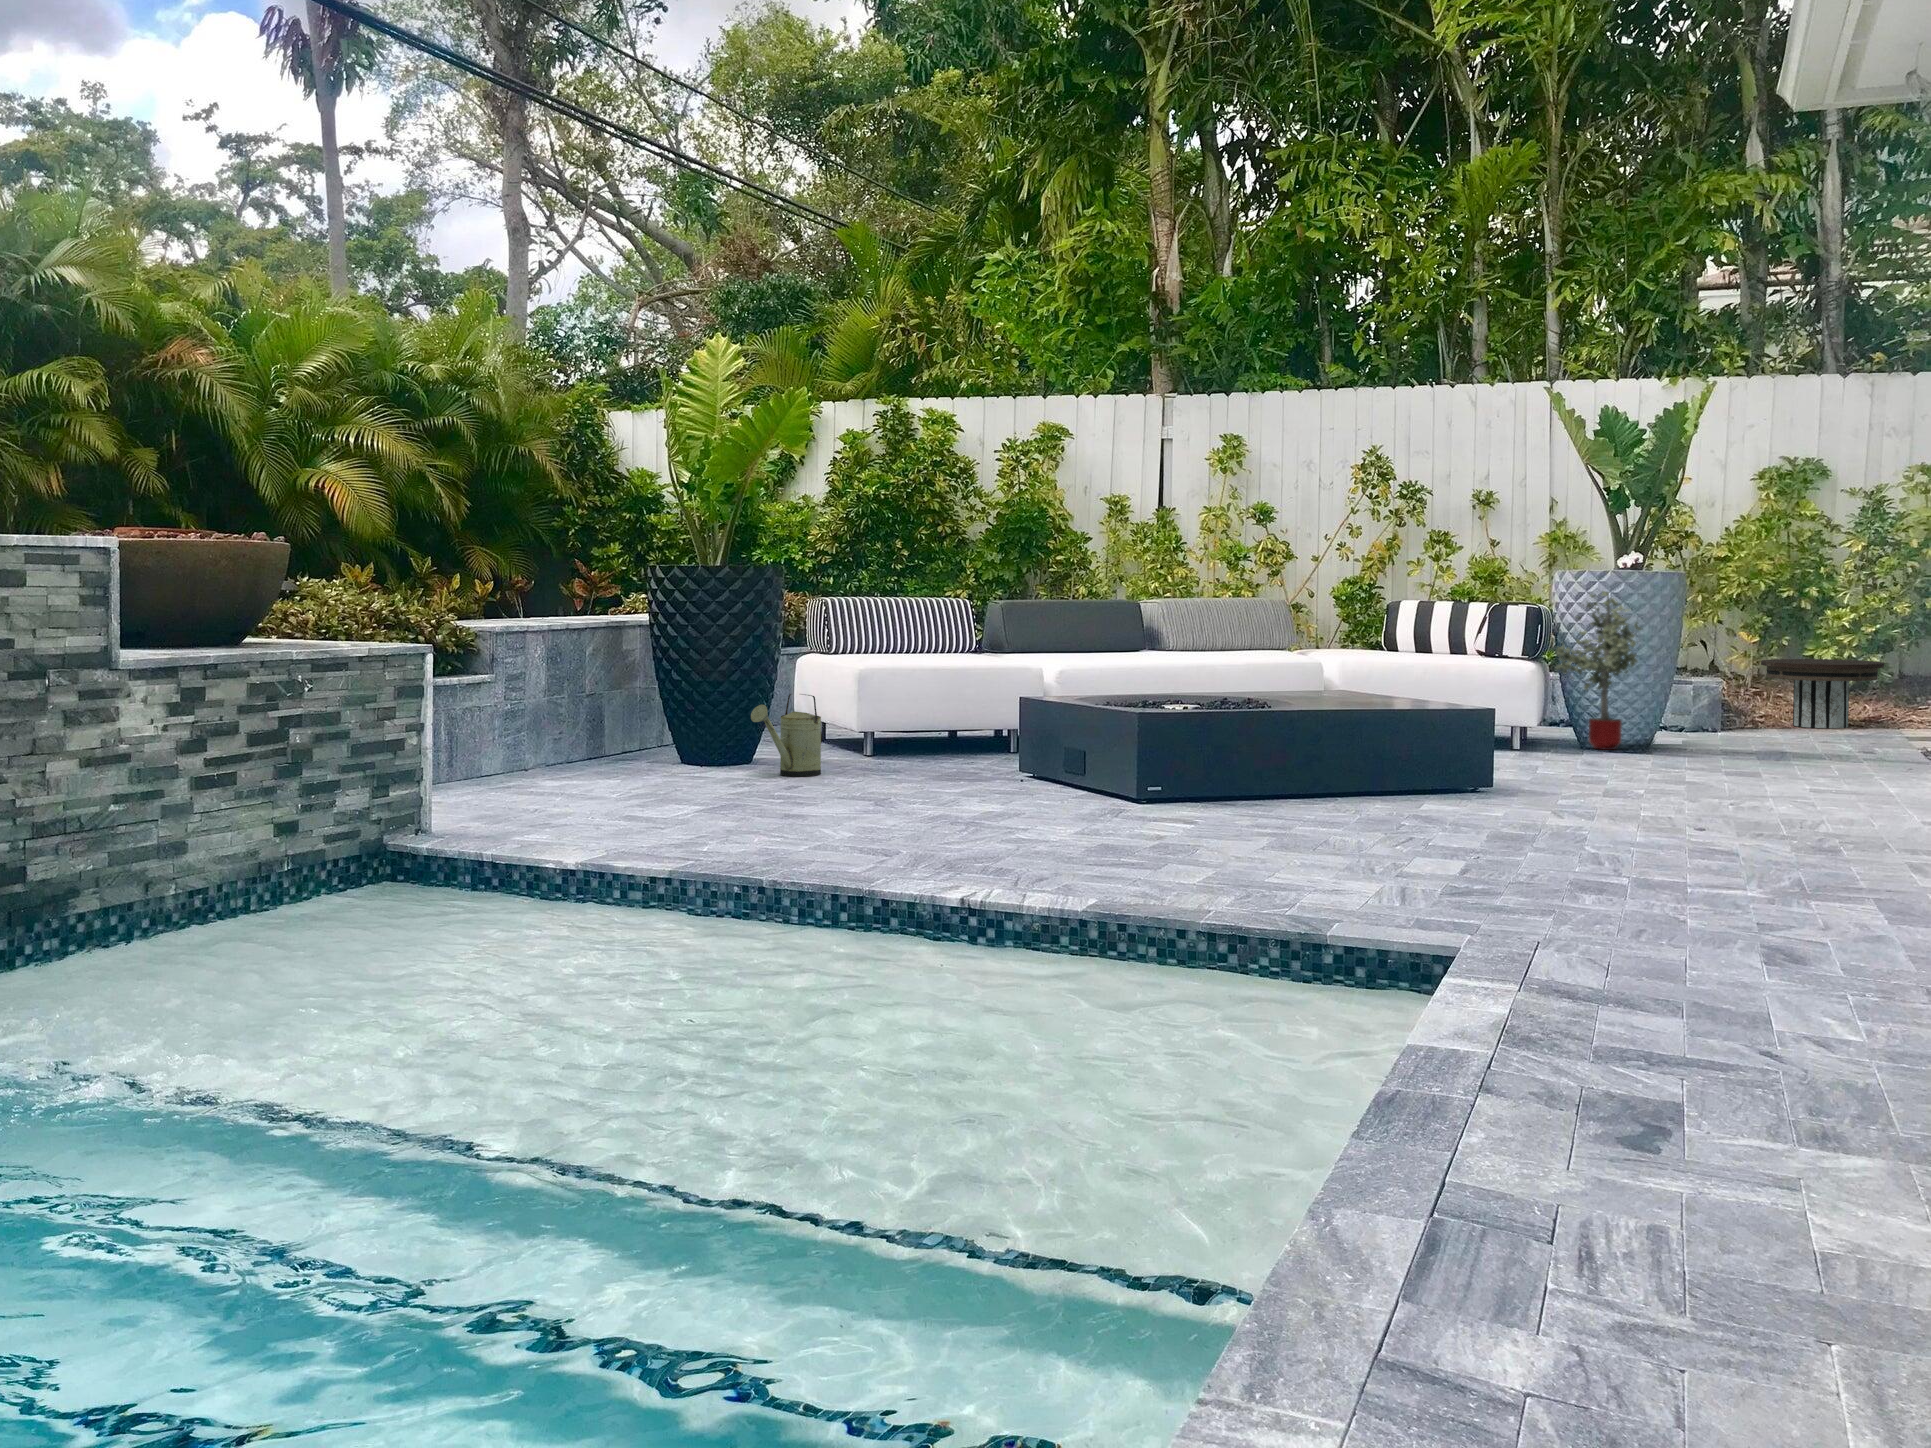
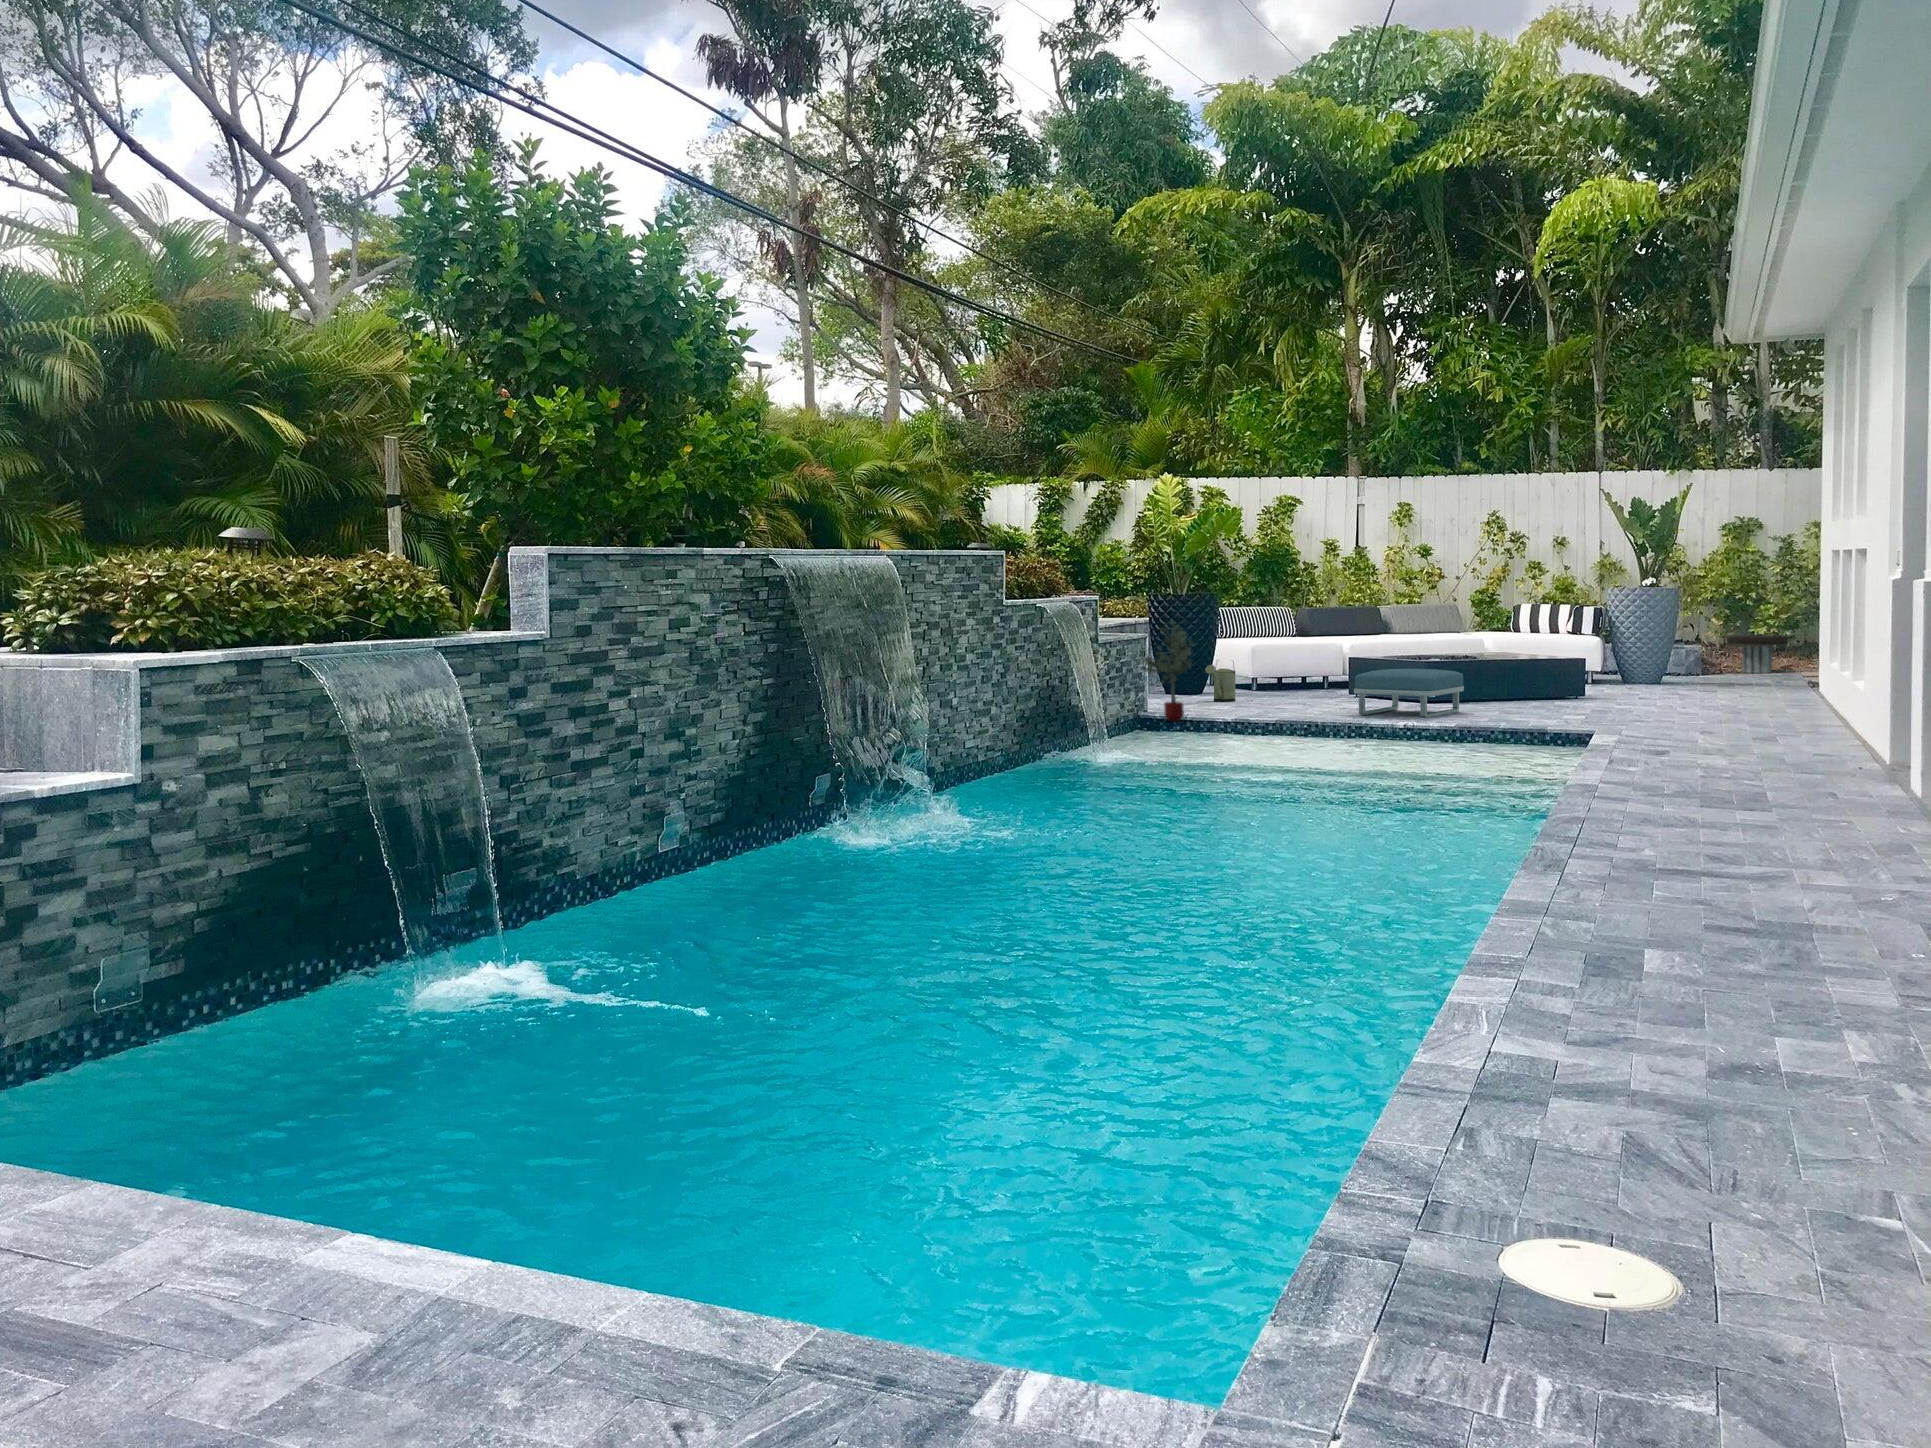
potted tree: present [1555,591,1641,750] -> present [1144,621,1193,722]
footstool: none [949,729,1202,852] -> present [1354,669,1464,718]

